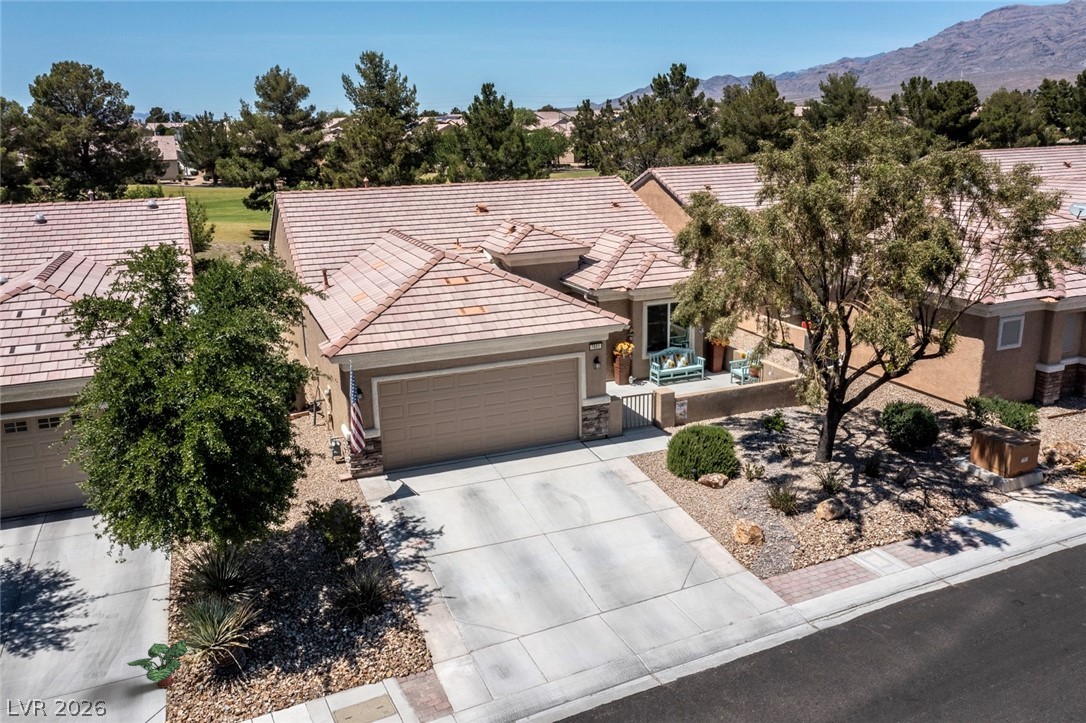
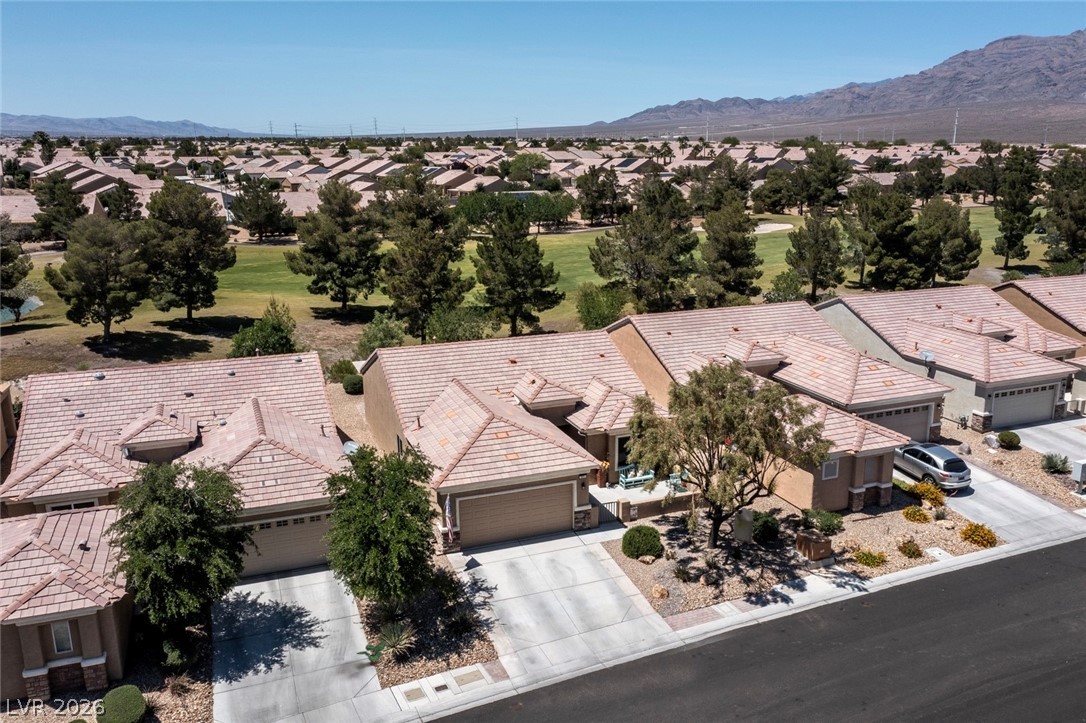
trash can: none [854,394,893,452] -> present [734,508,753,543]

